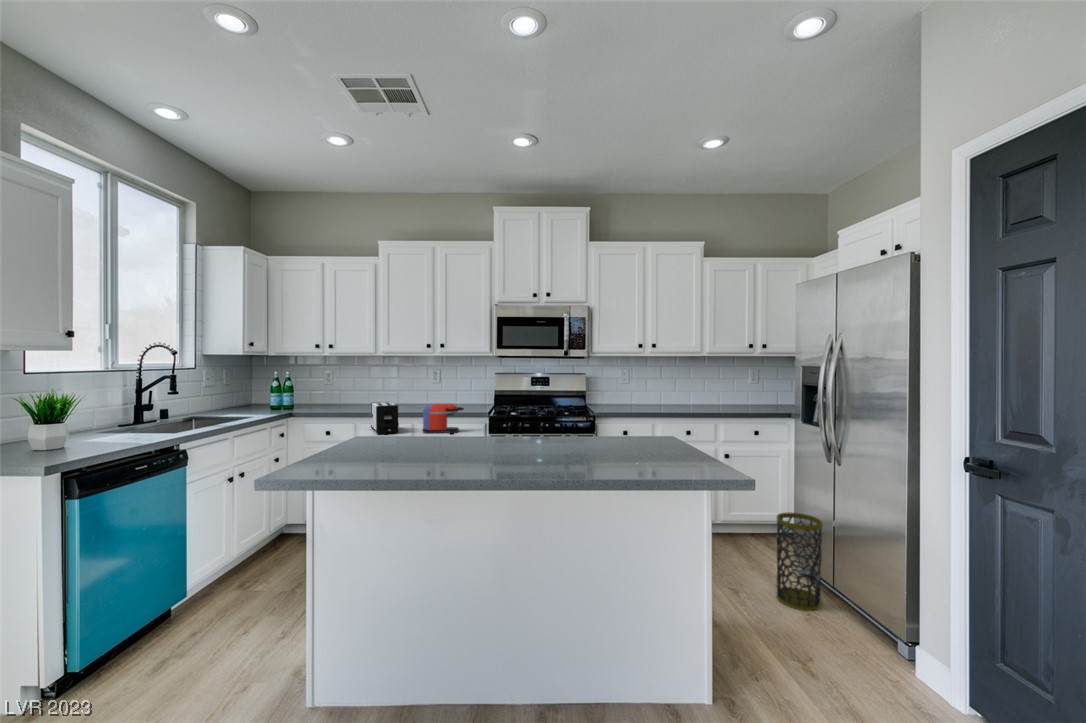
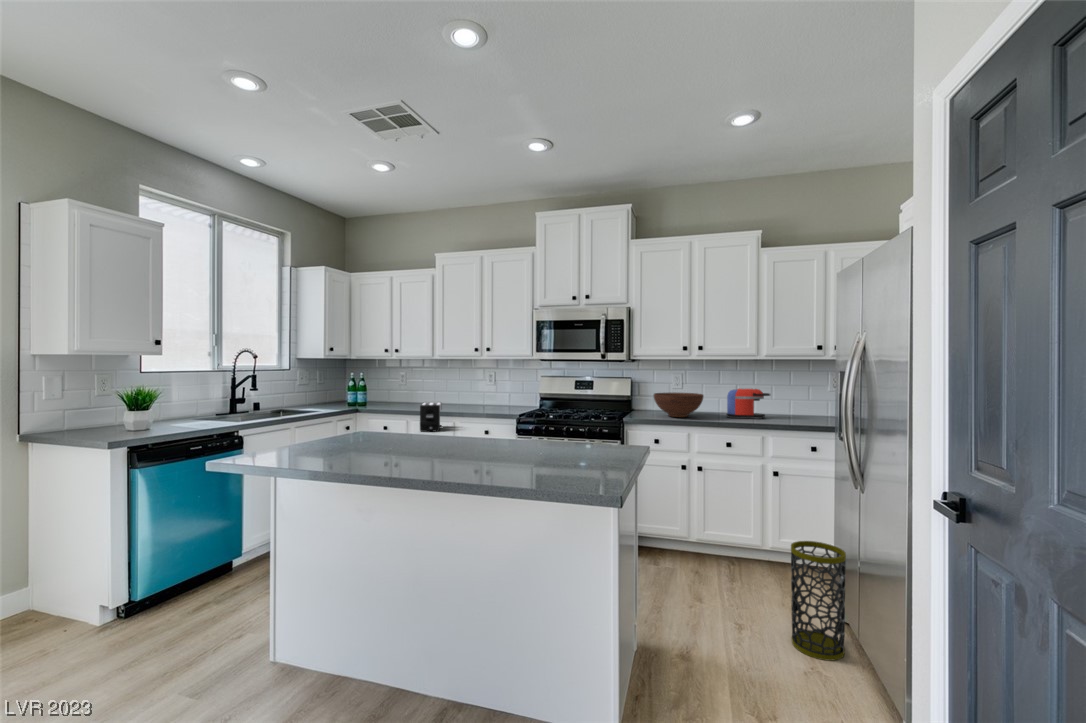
fruit bowl: none [612,387,657,410] -> present [654,393,704,417]
coffee maker: present [422,404,464,433] -> present [726,389,770,419]

